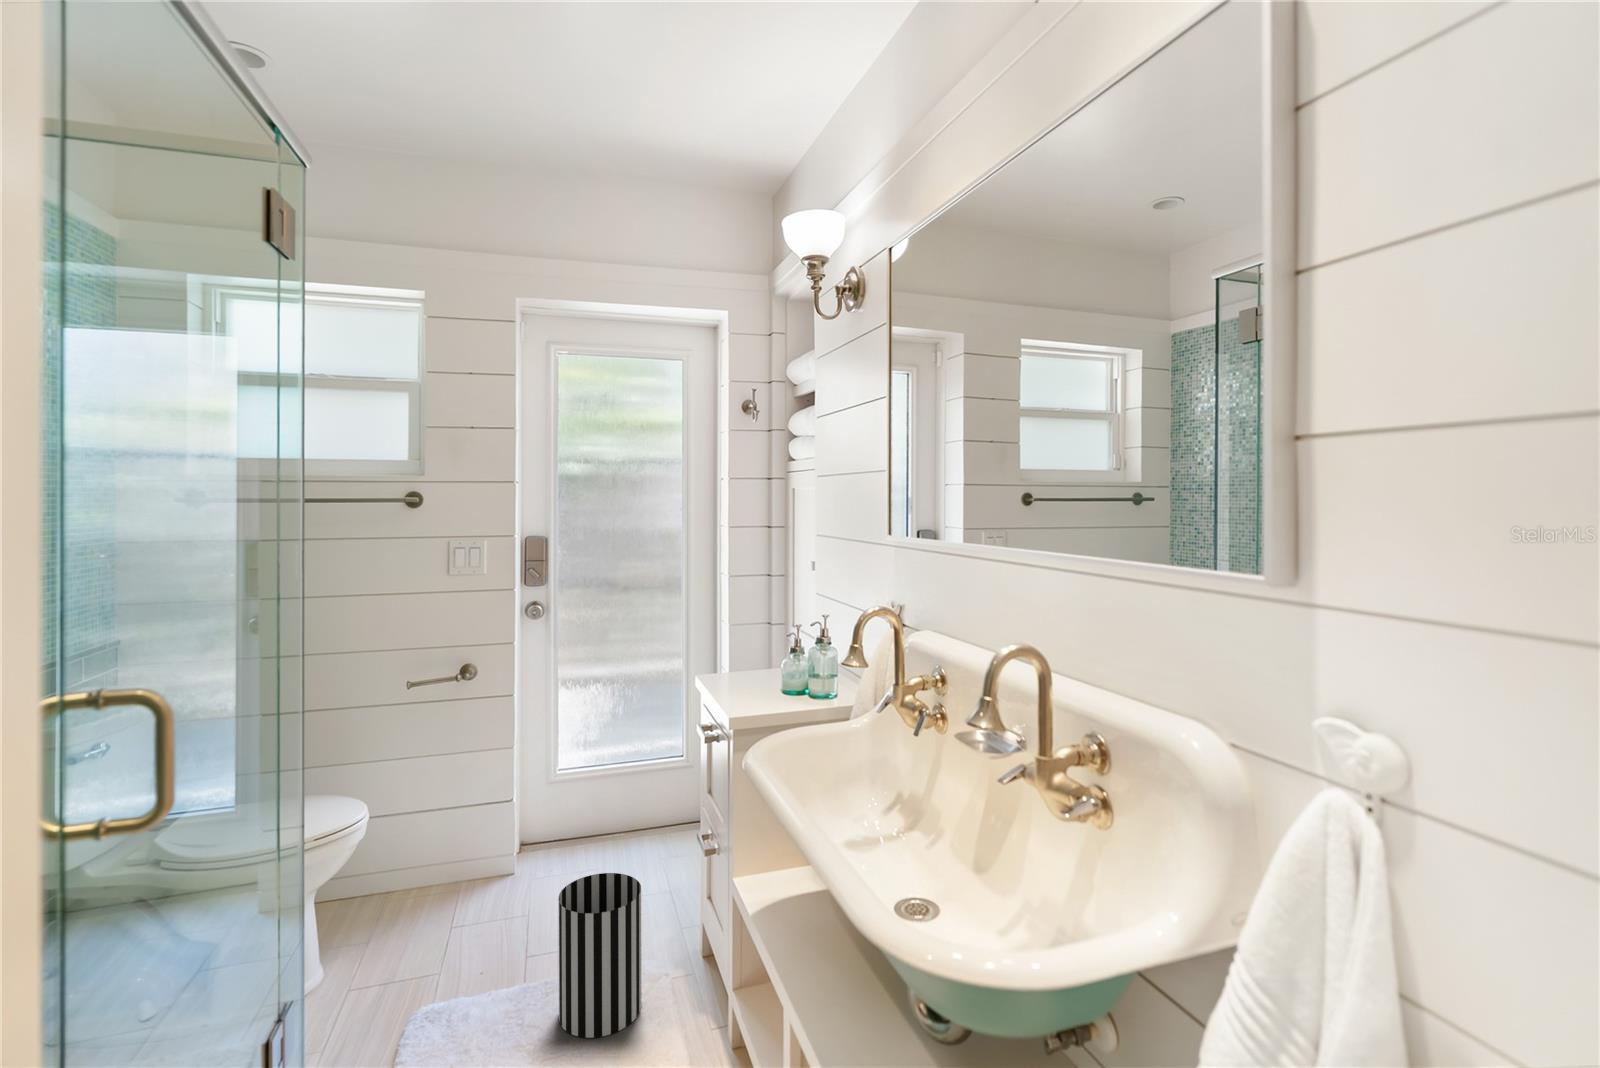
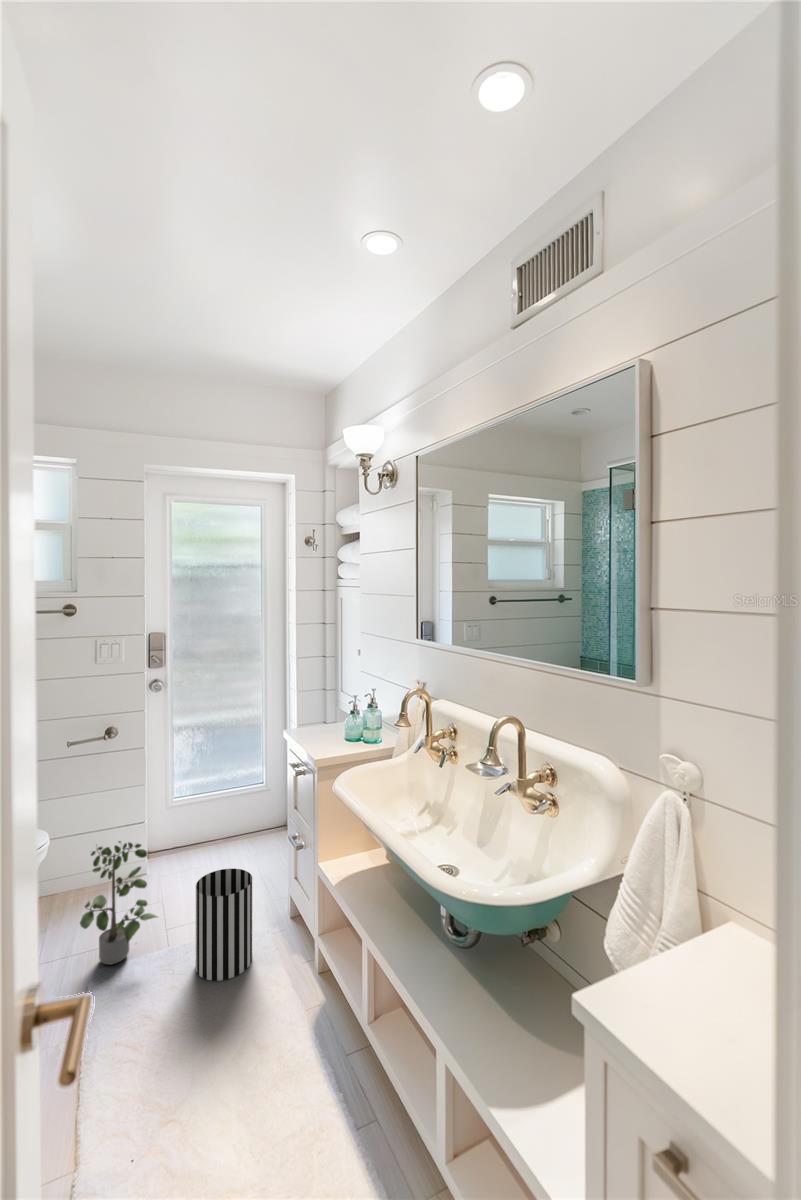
potted plant: none [403,822,512,997] -> present [80,841,157,965]

